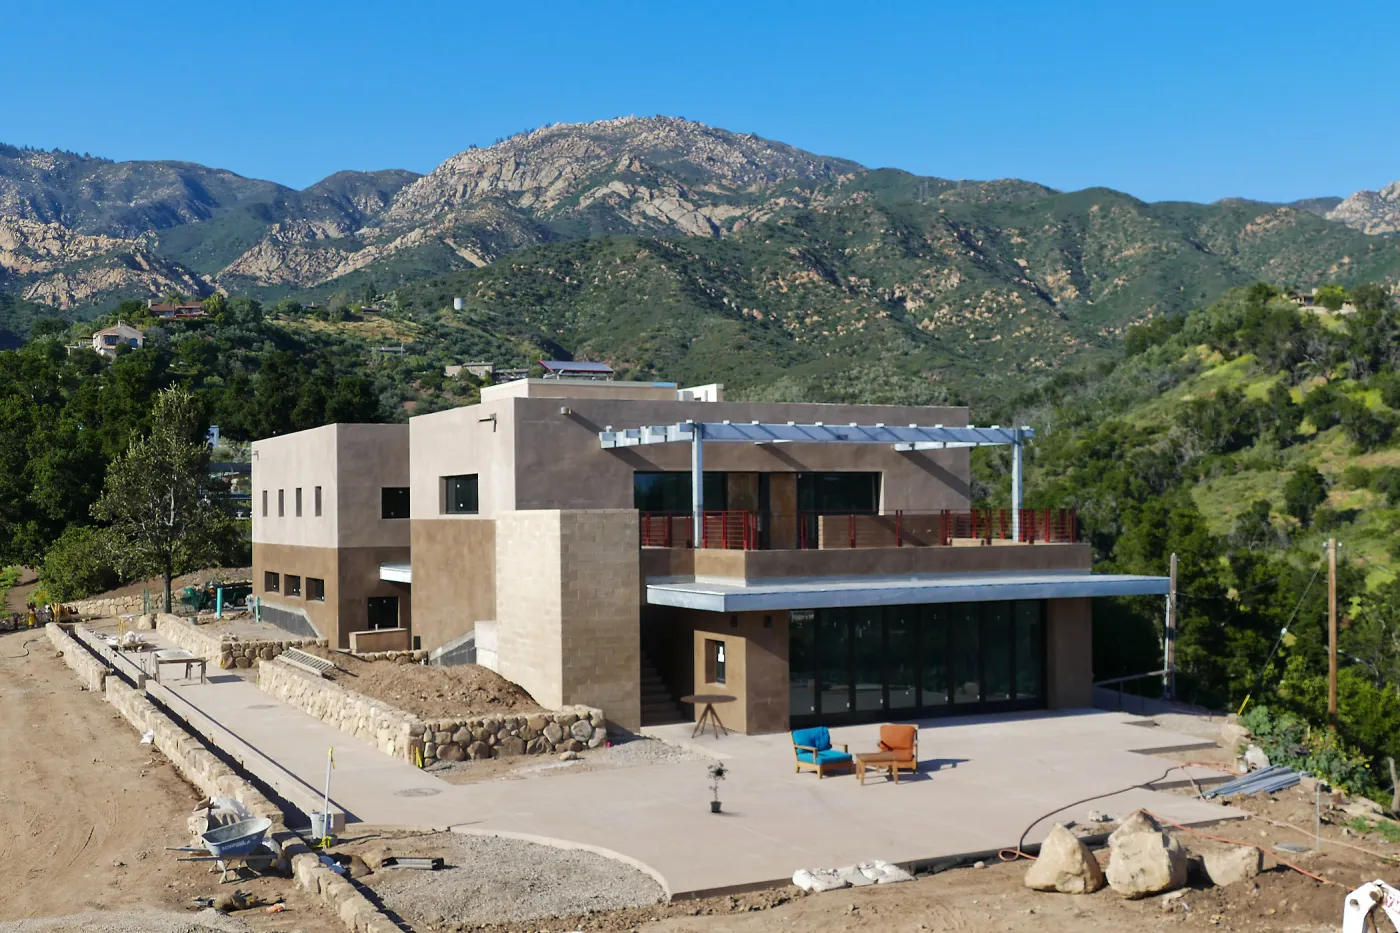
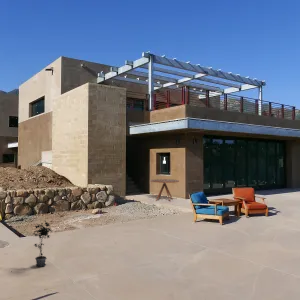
potted plant: present [708,763,728,812] -> present [34,221,52,267]

